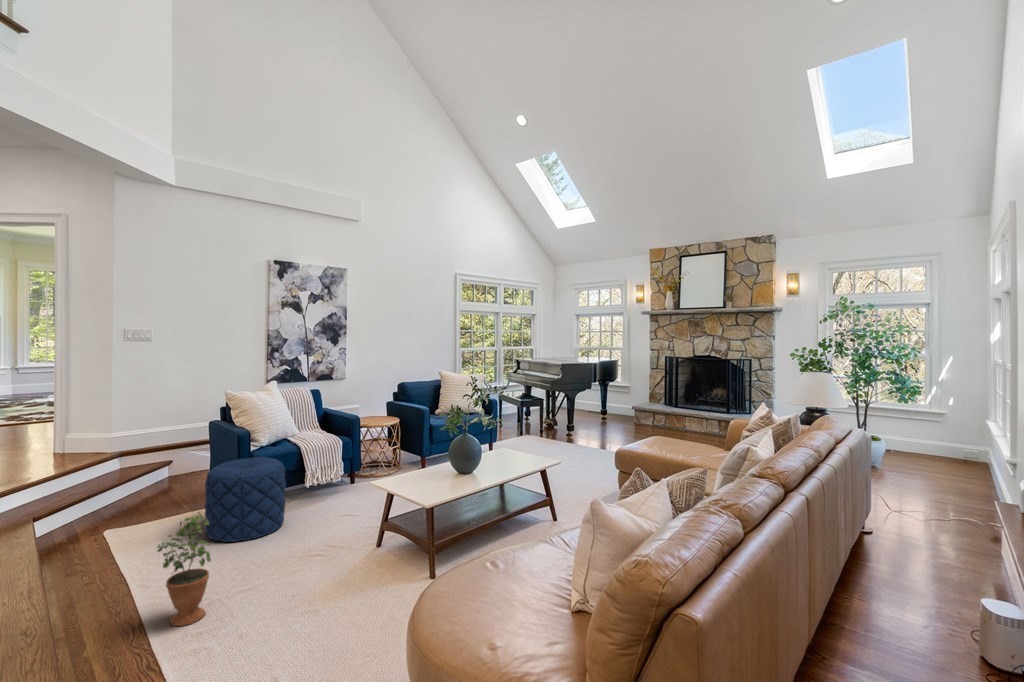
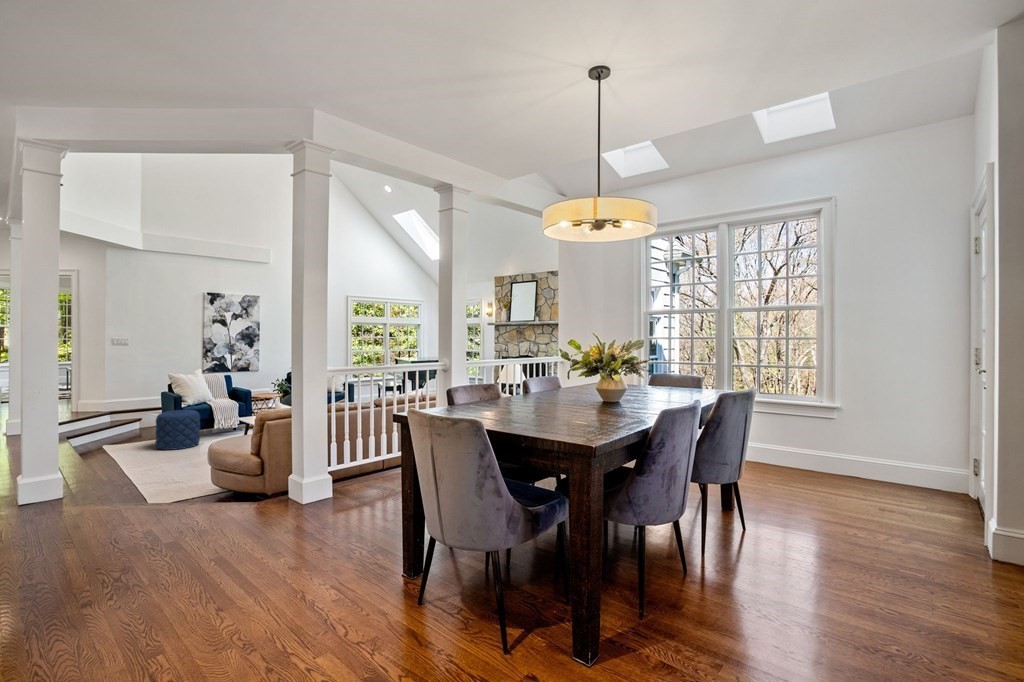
potted plant: present [157,512,211,626] -> none [129,422,153,470]

